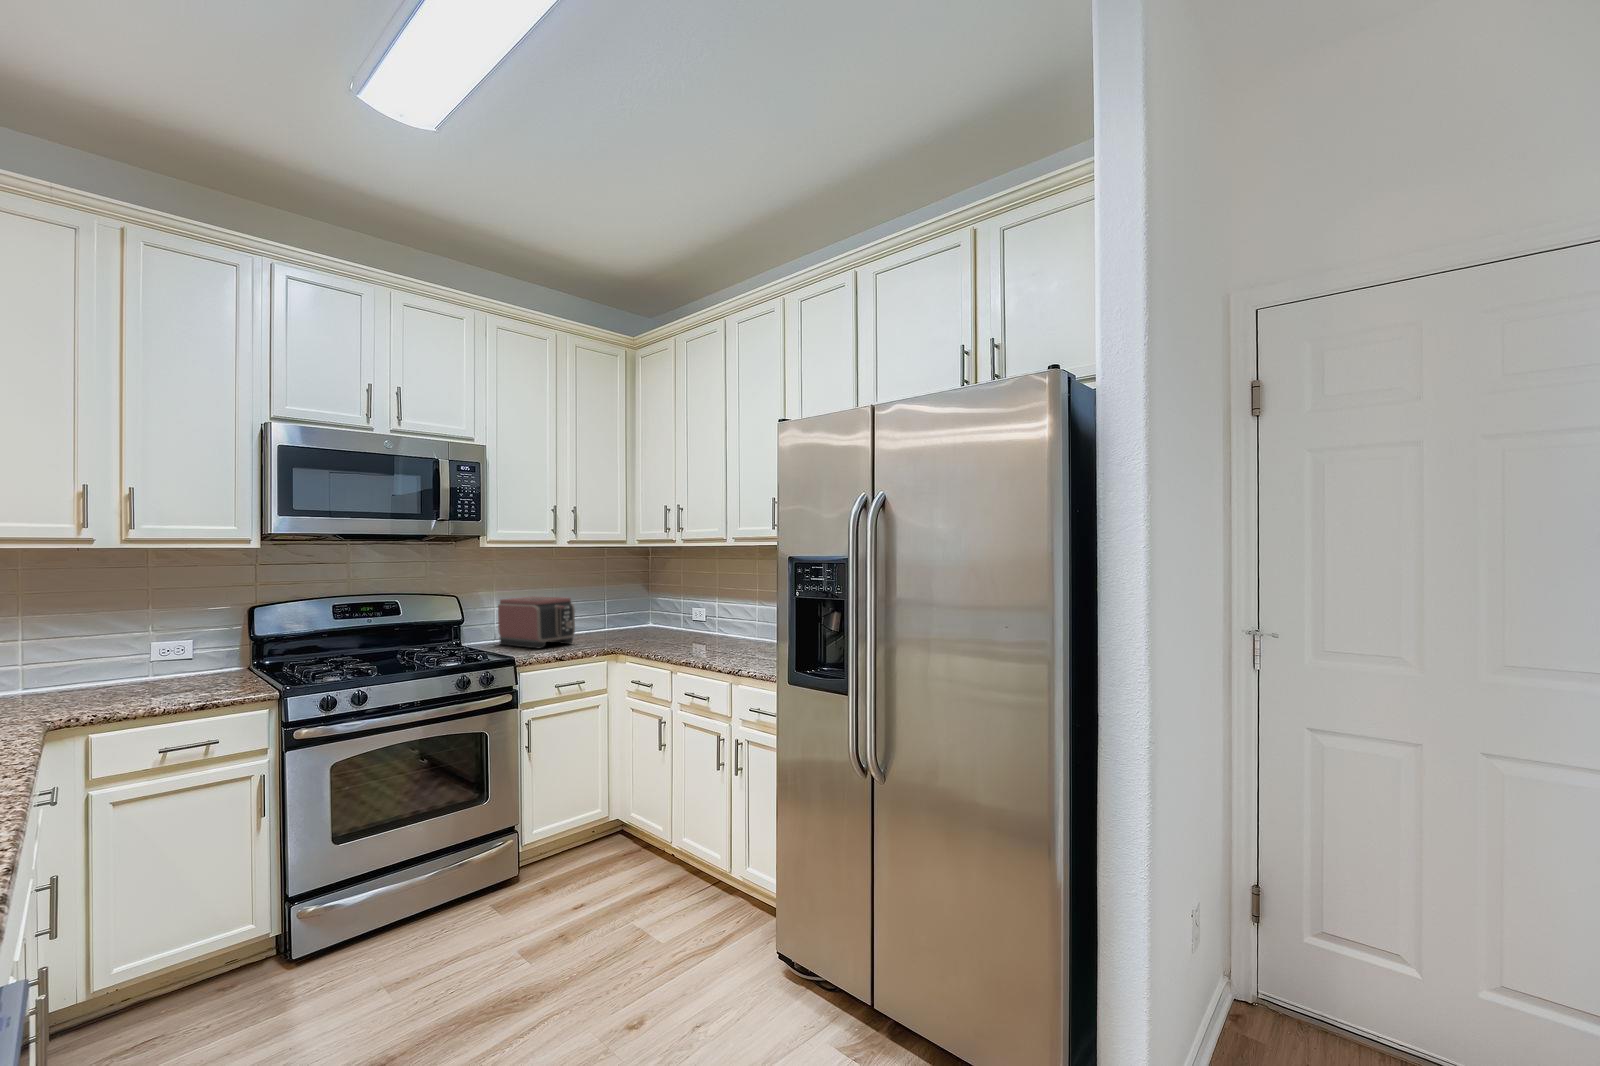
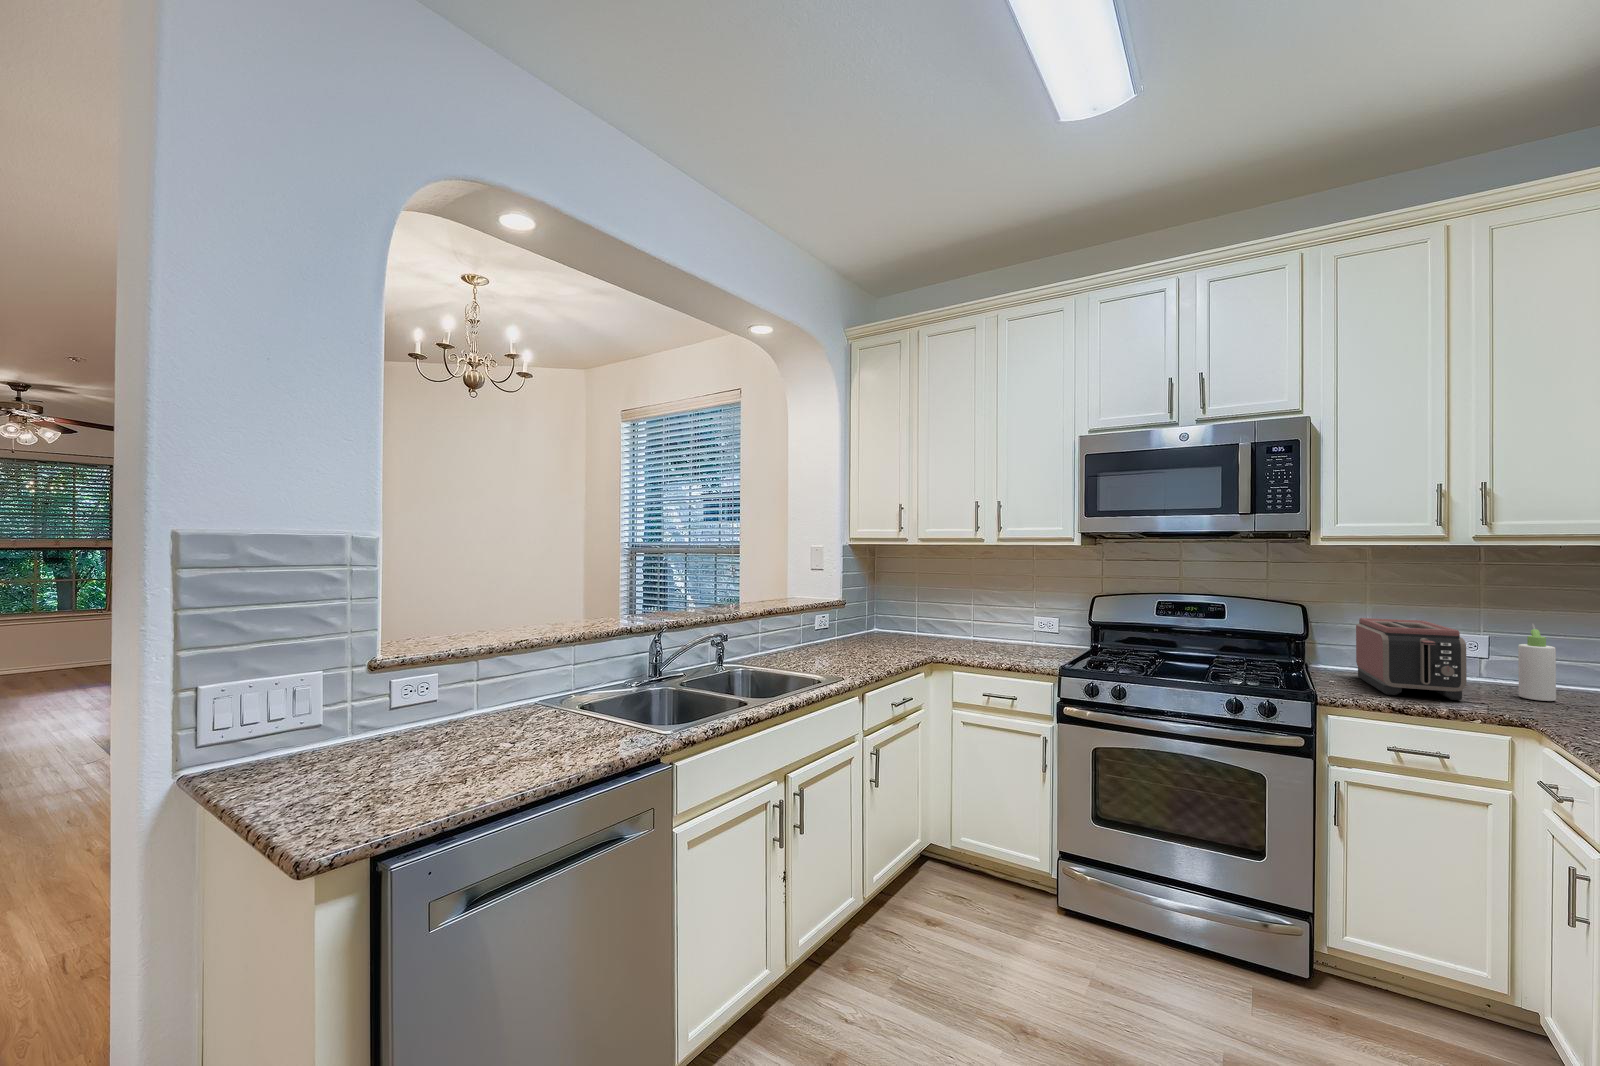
bottle: none [582,591,599,637] -> present [1518,624,1556,701]

